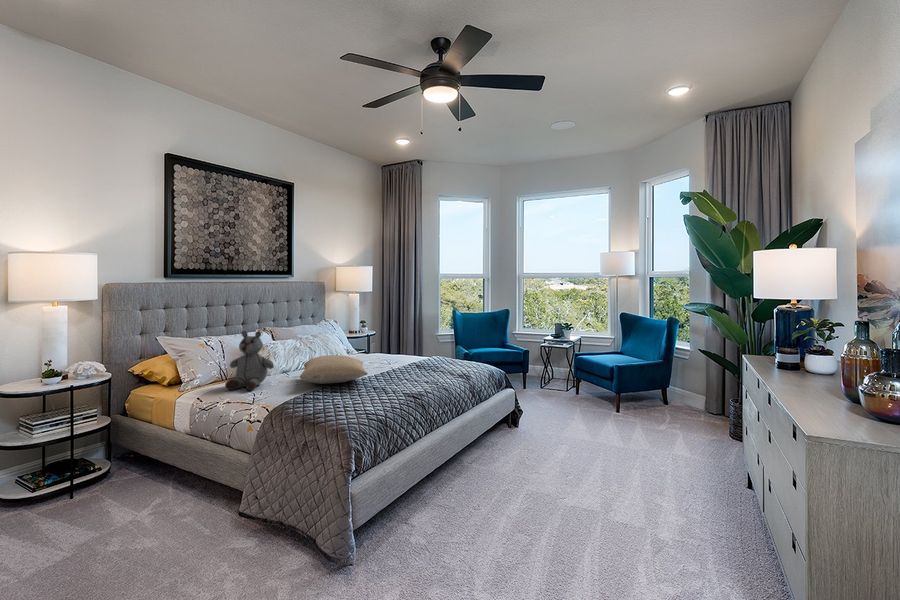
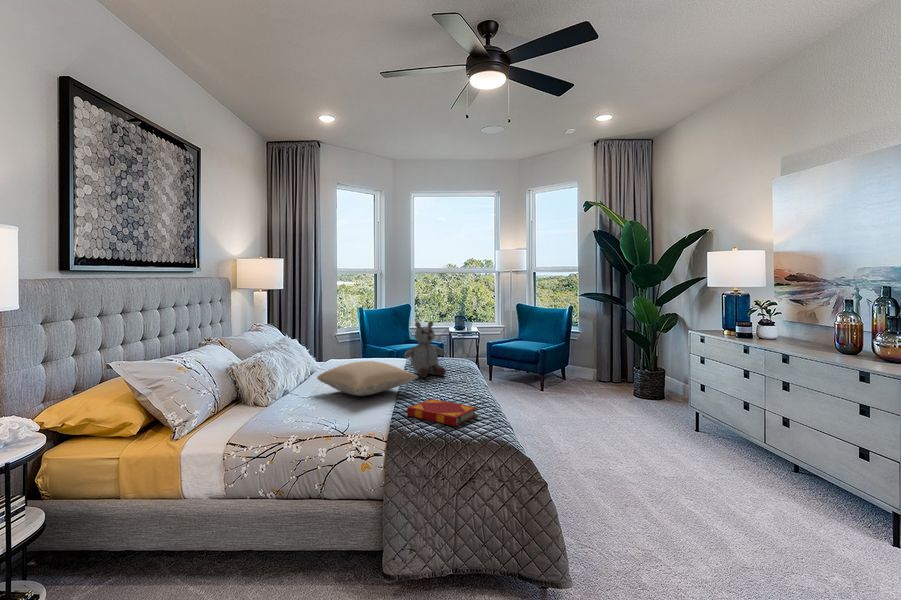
stuffed bear: present [225,331,274,390] -> present [404,321,446,378]
hardback book: none [314,393,359,417] -> present [407,399,478,426]

